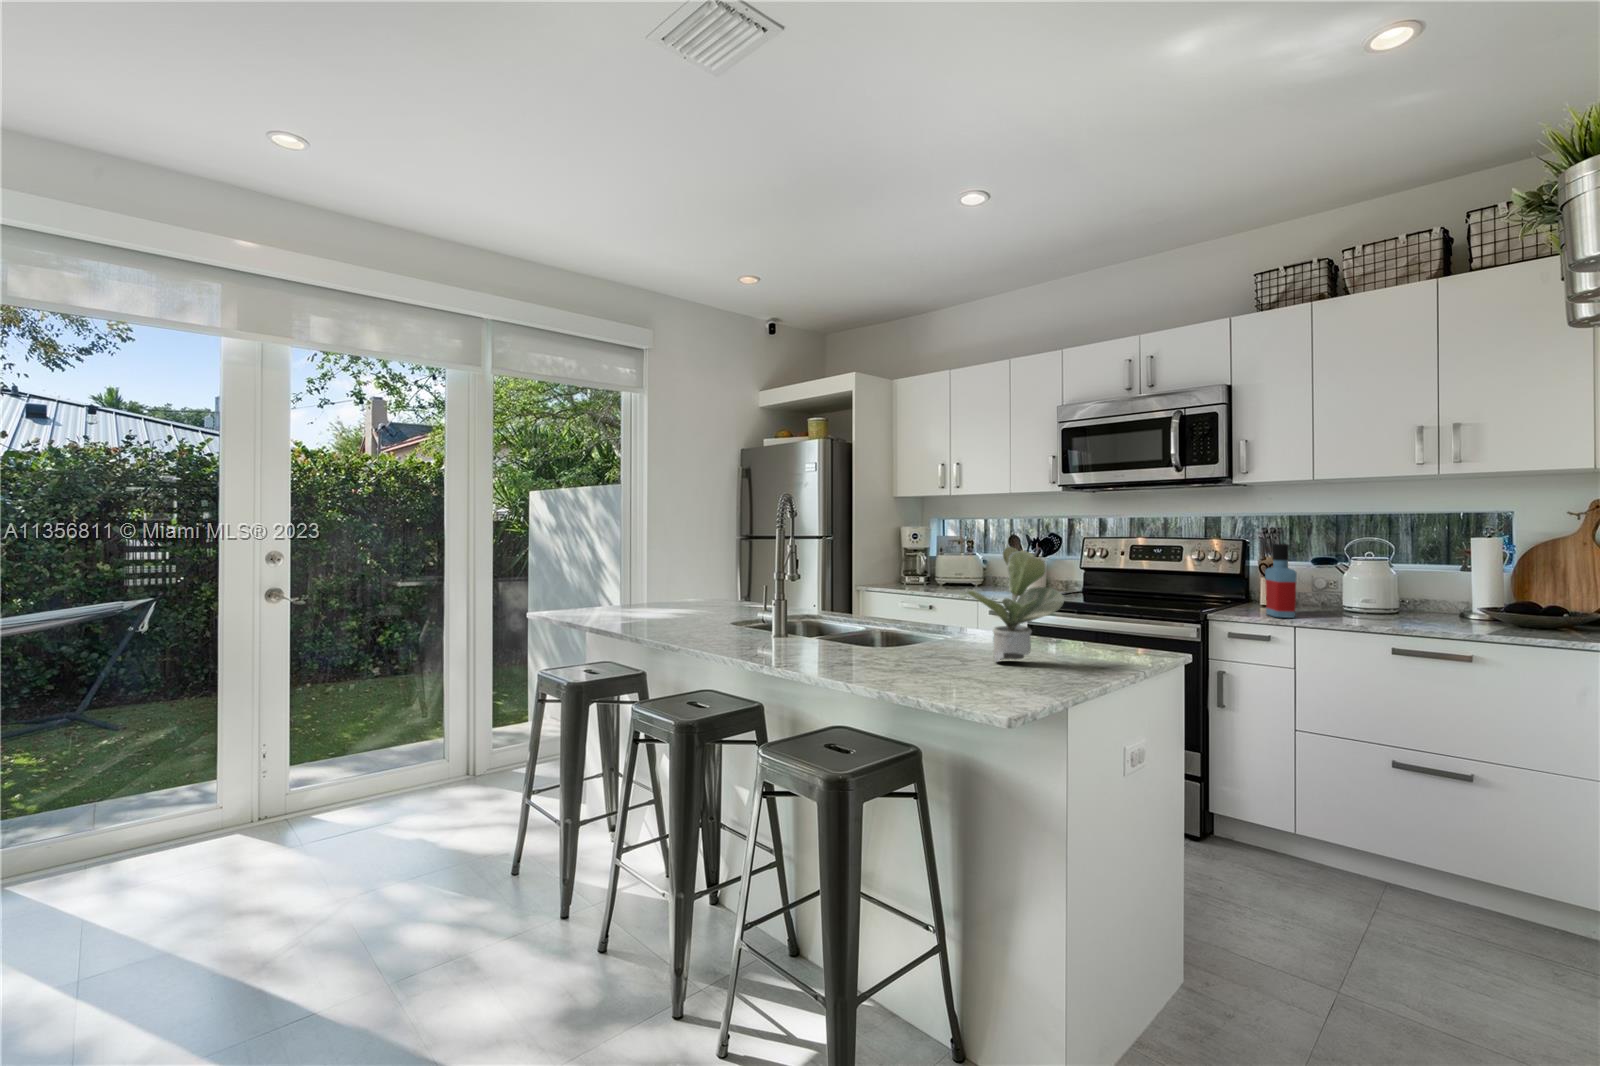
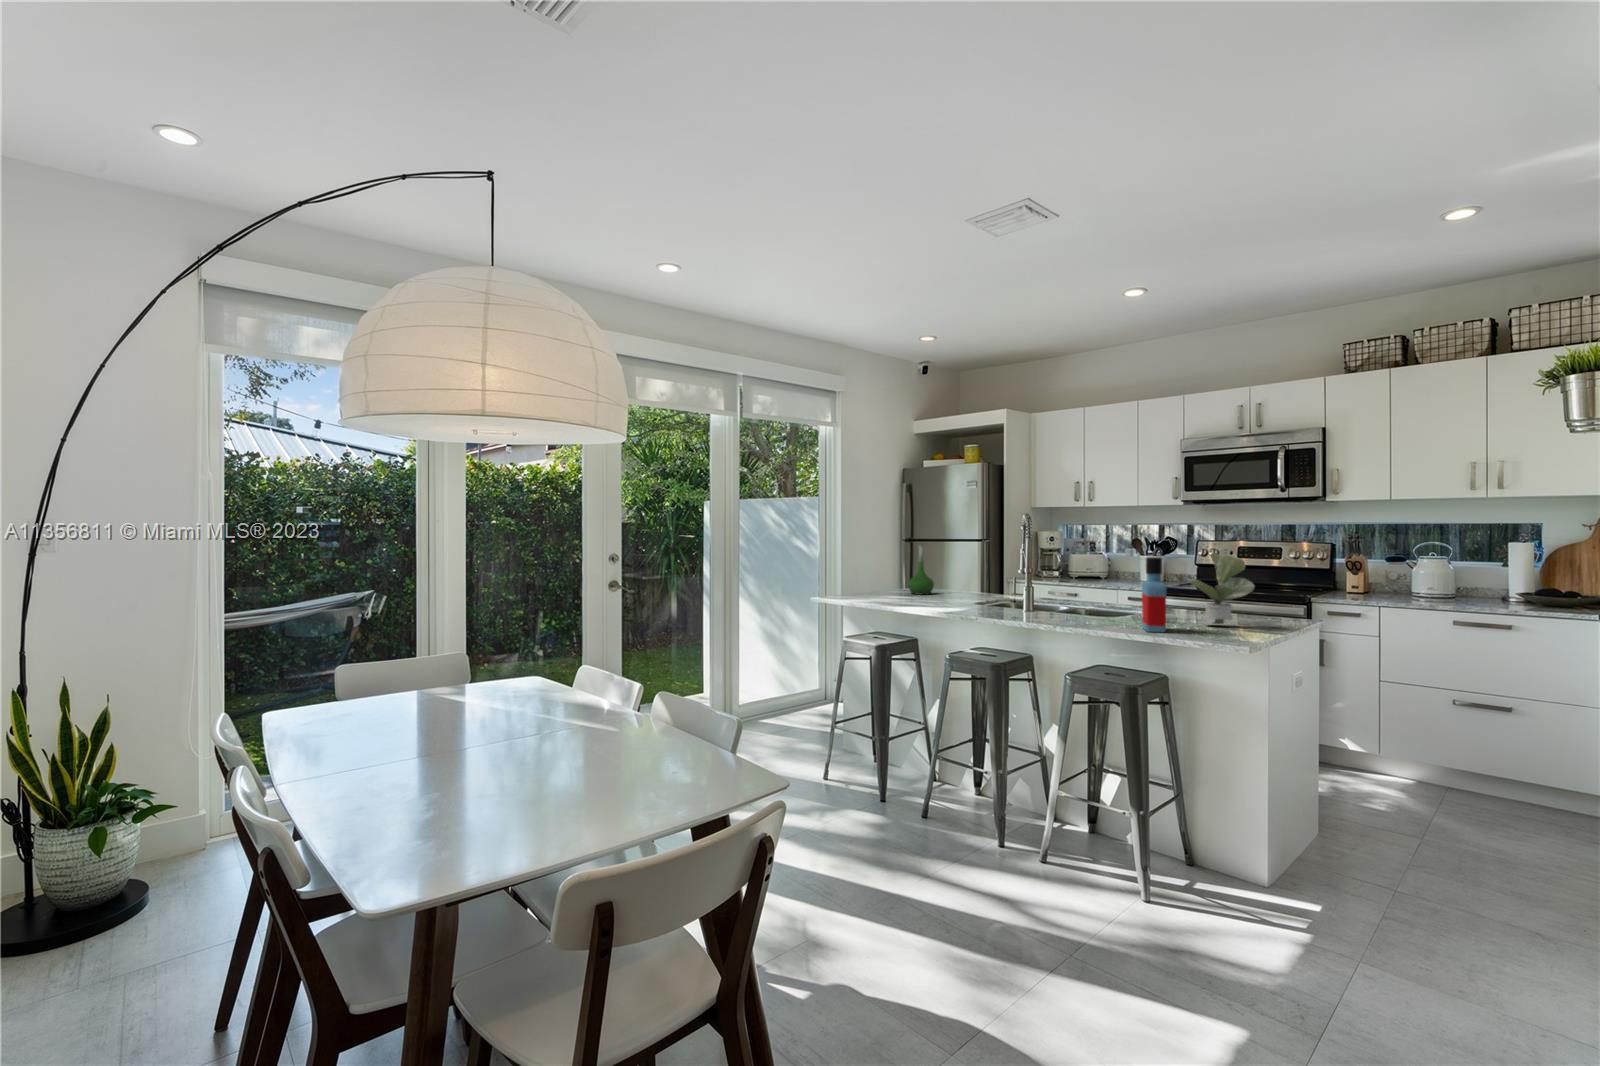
vase: none [688,541,722,608] -> present [908,545,934,594]
bottle: present [1265,544,1297,618] -> present [1142,557,1167,632]

